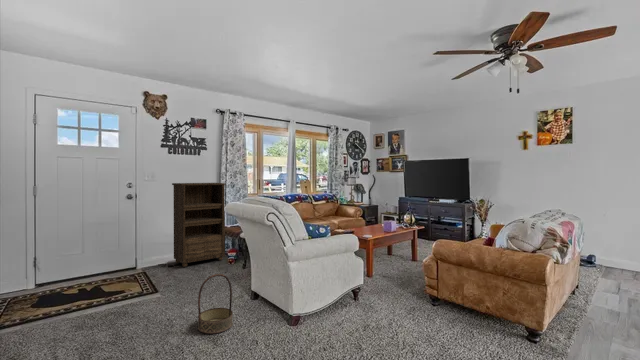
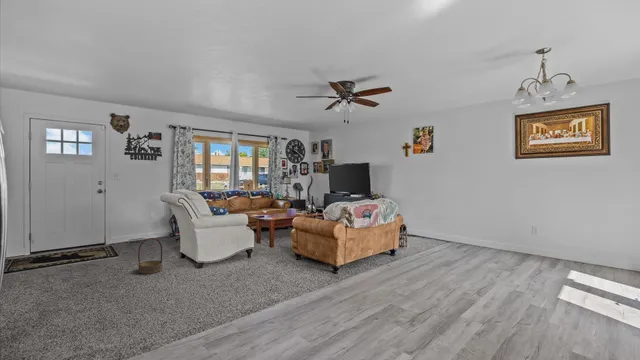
bookshelf: present [172,183,226,267] -> none [133,181,174,242]

